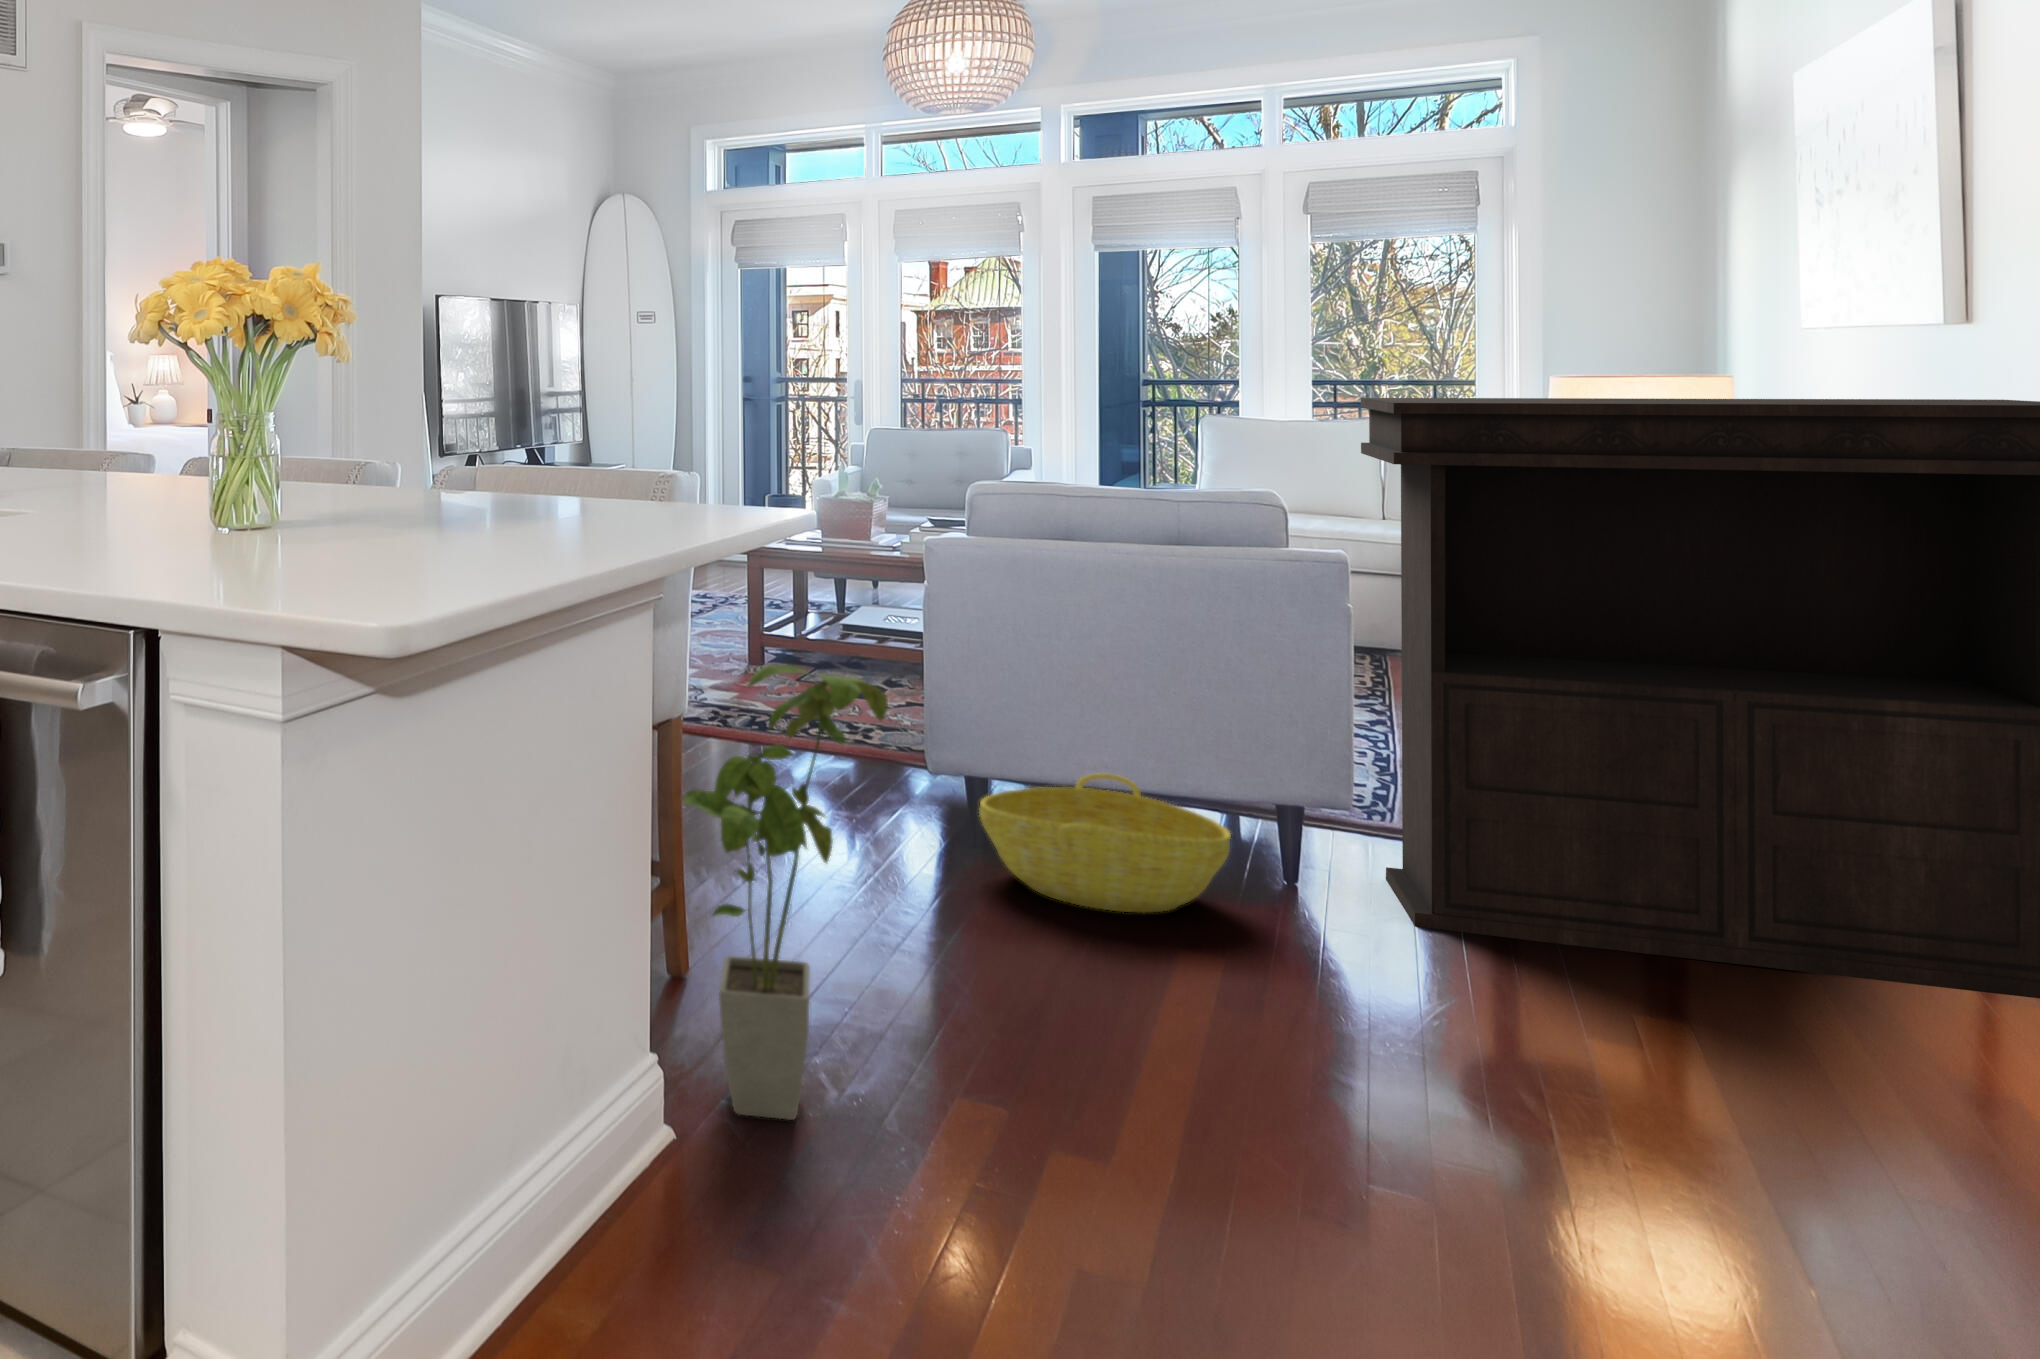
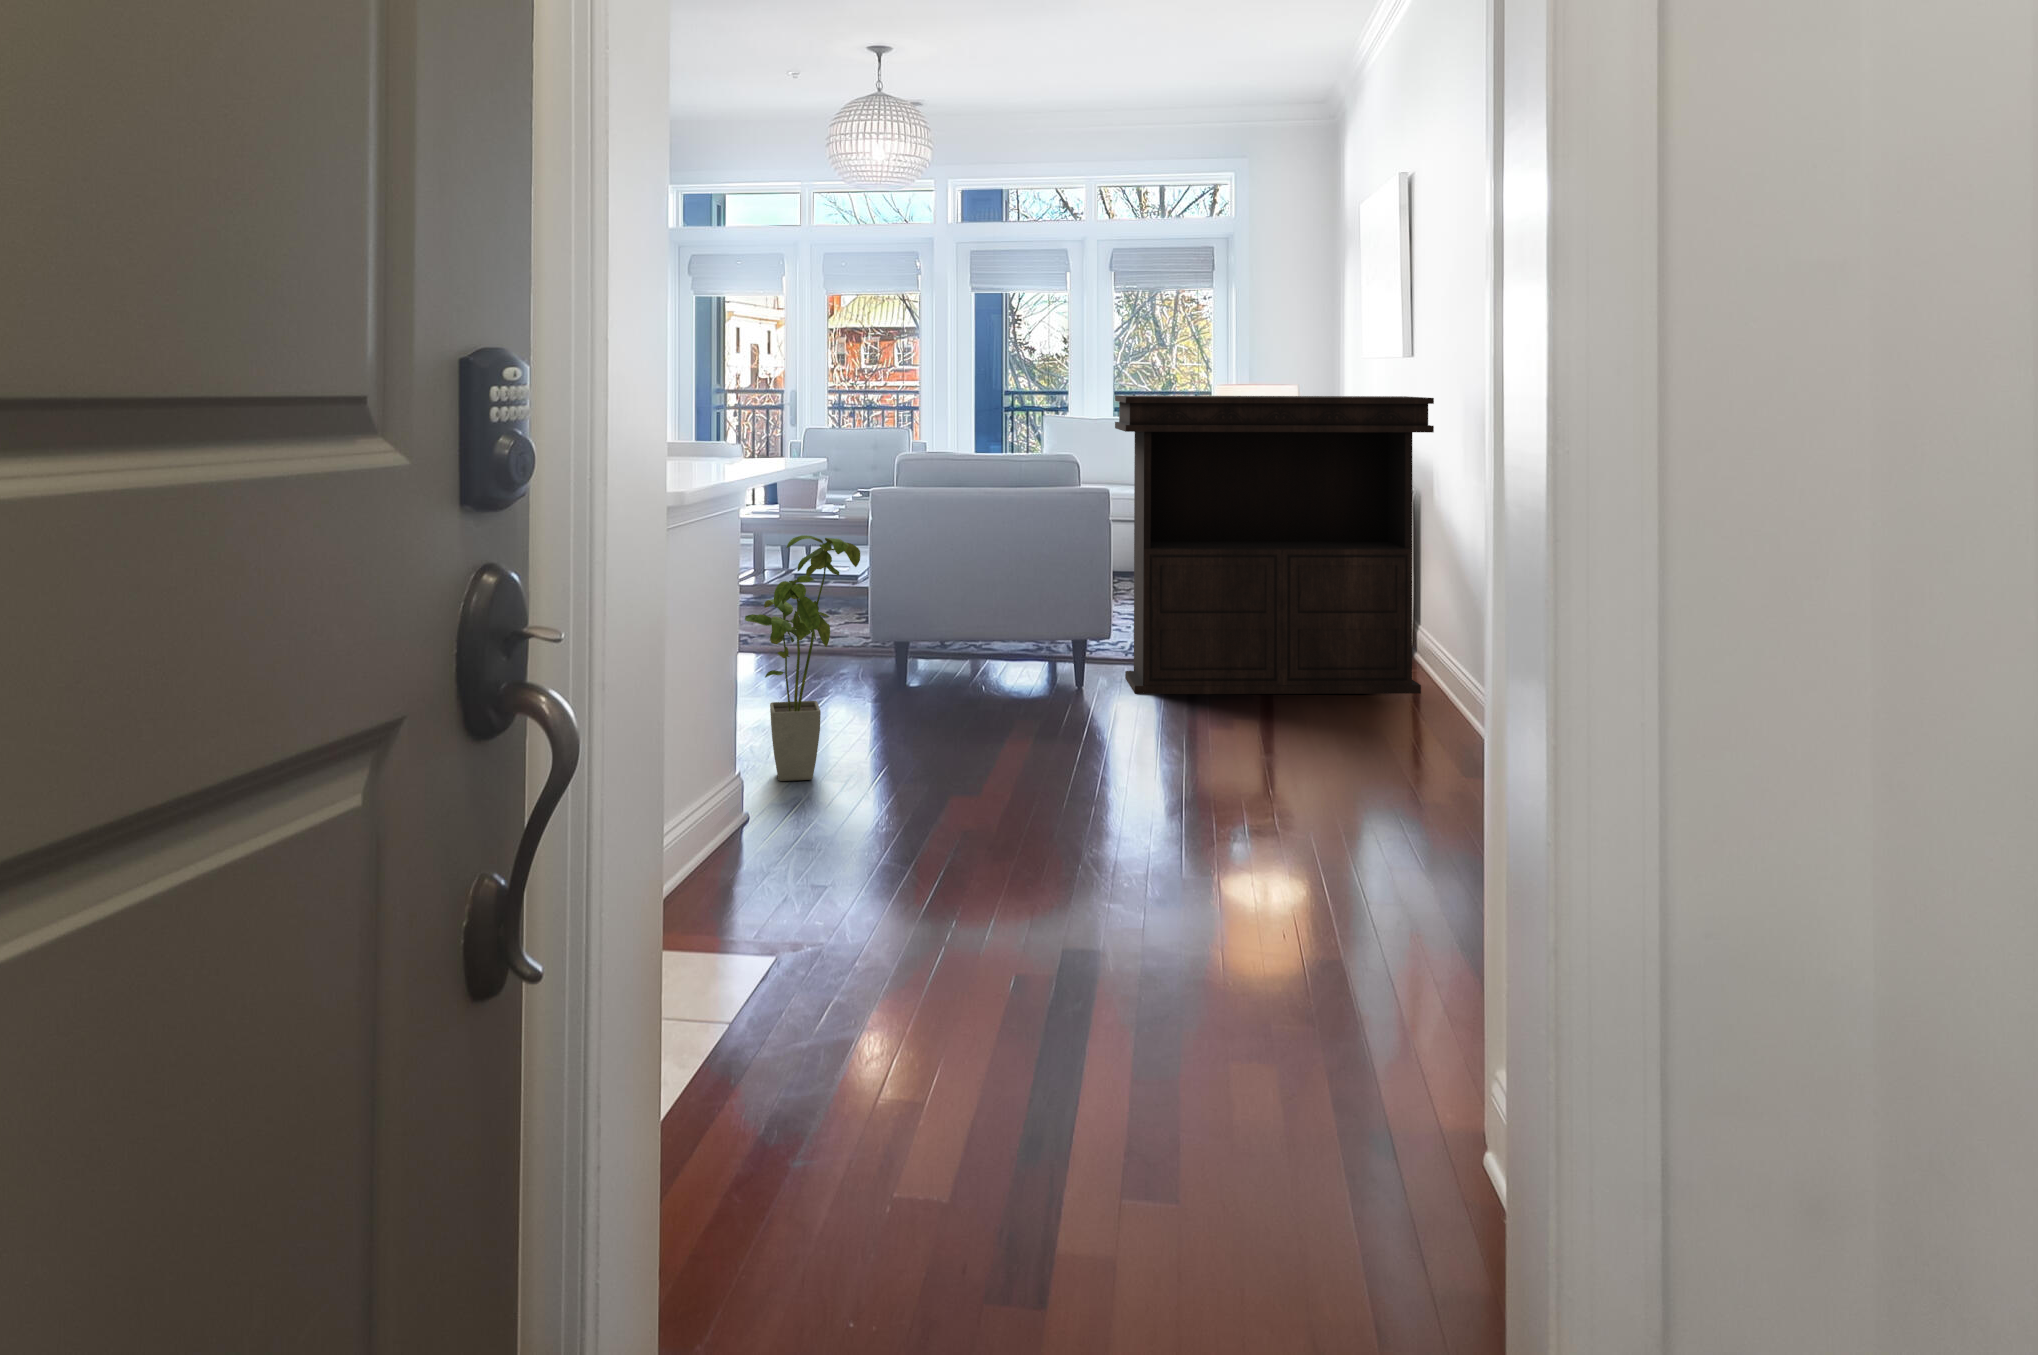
basket: present [979,773,1231,913] -> none [899,627,1041,700]

